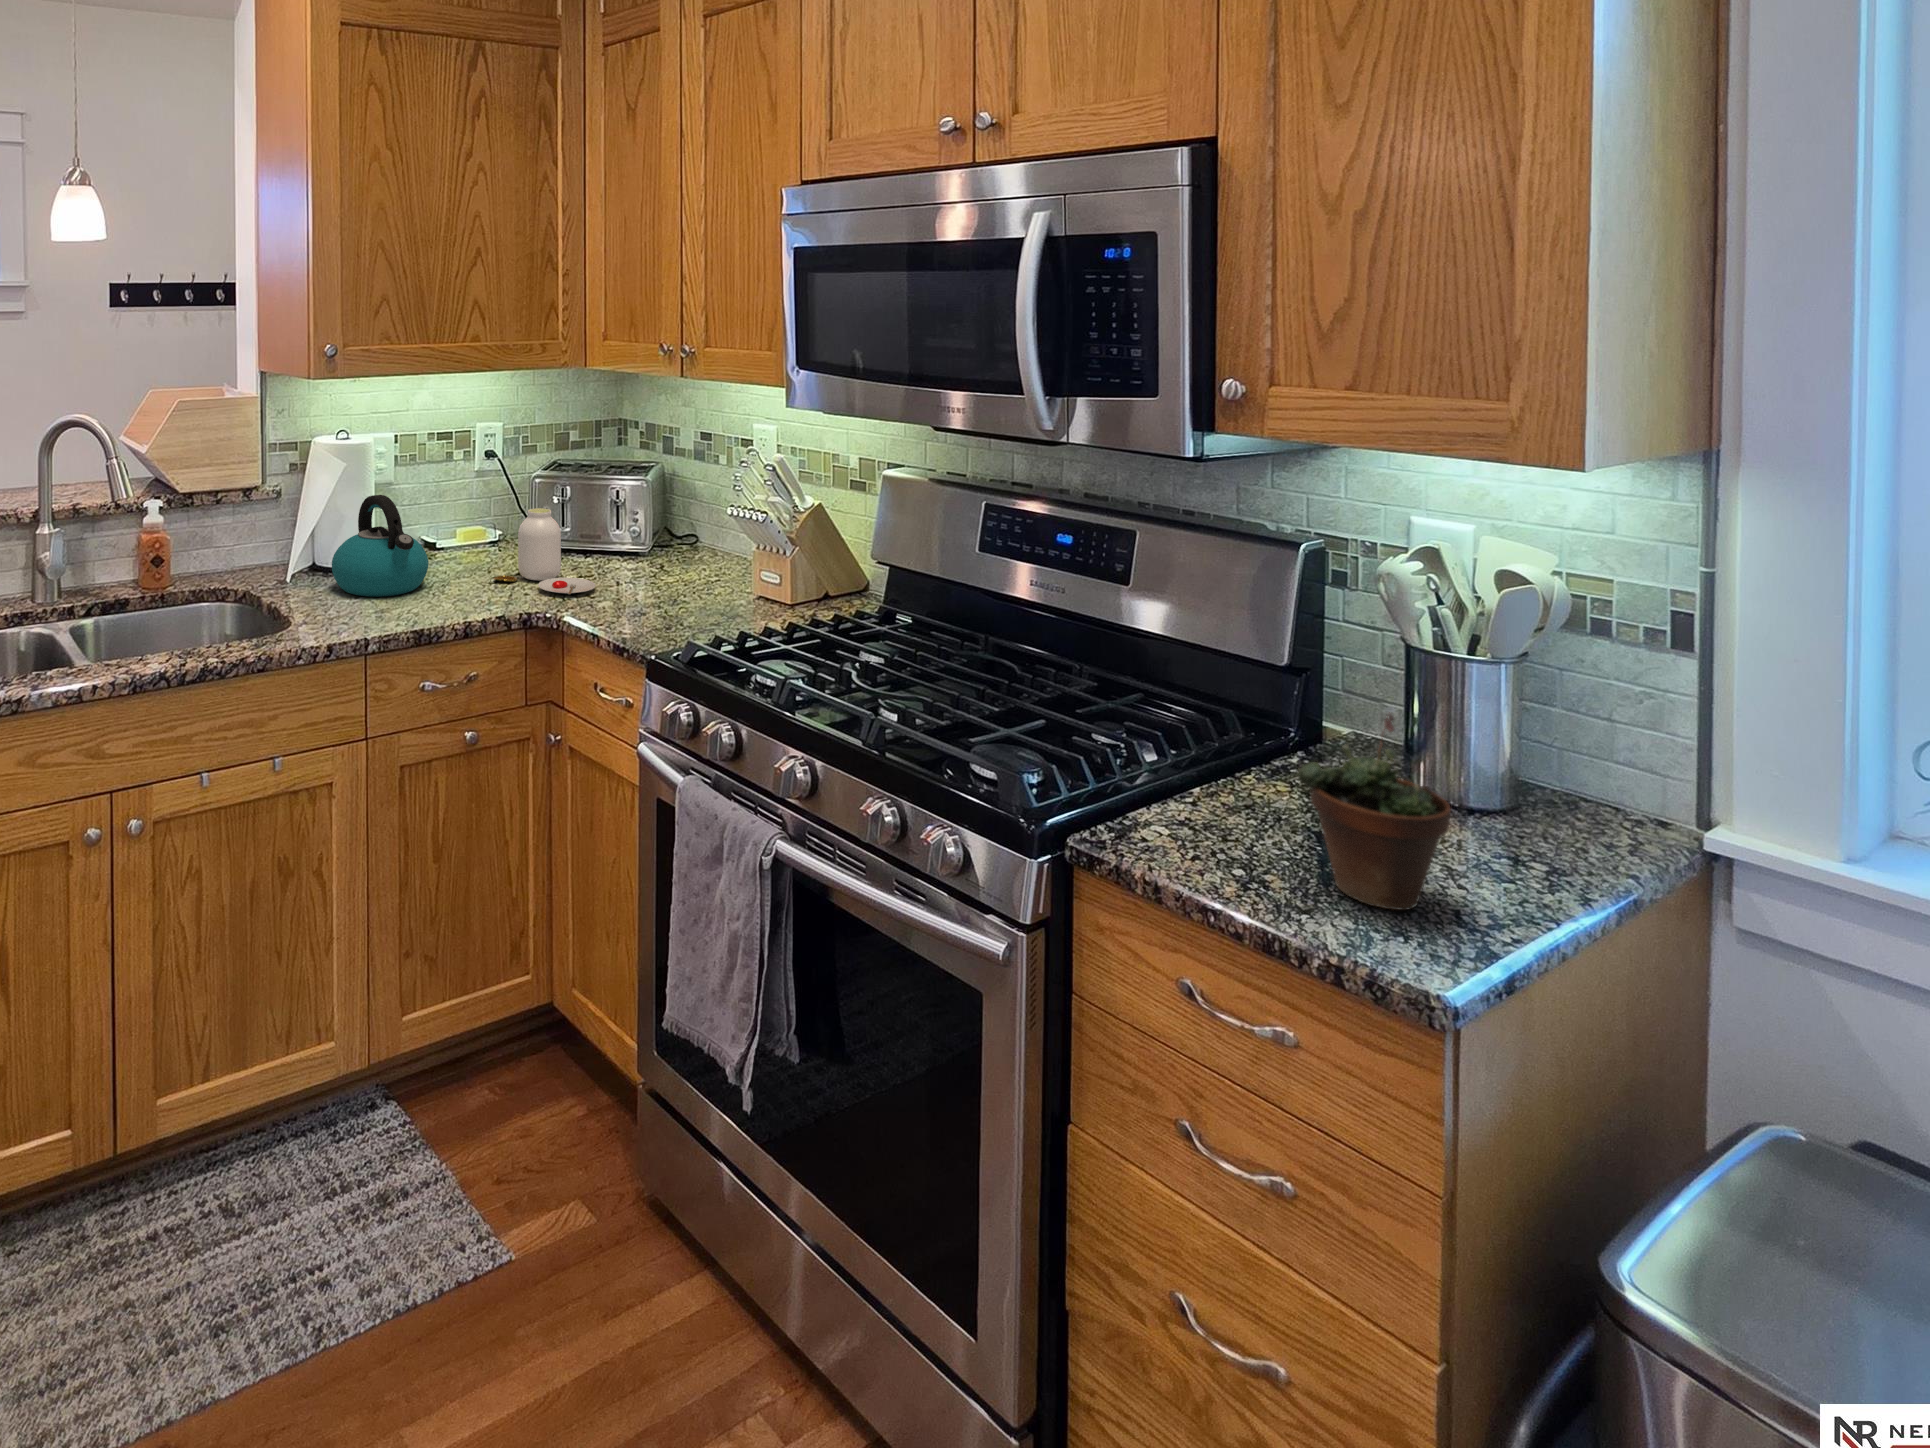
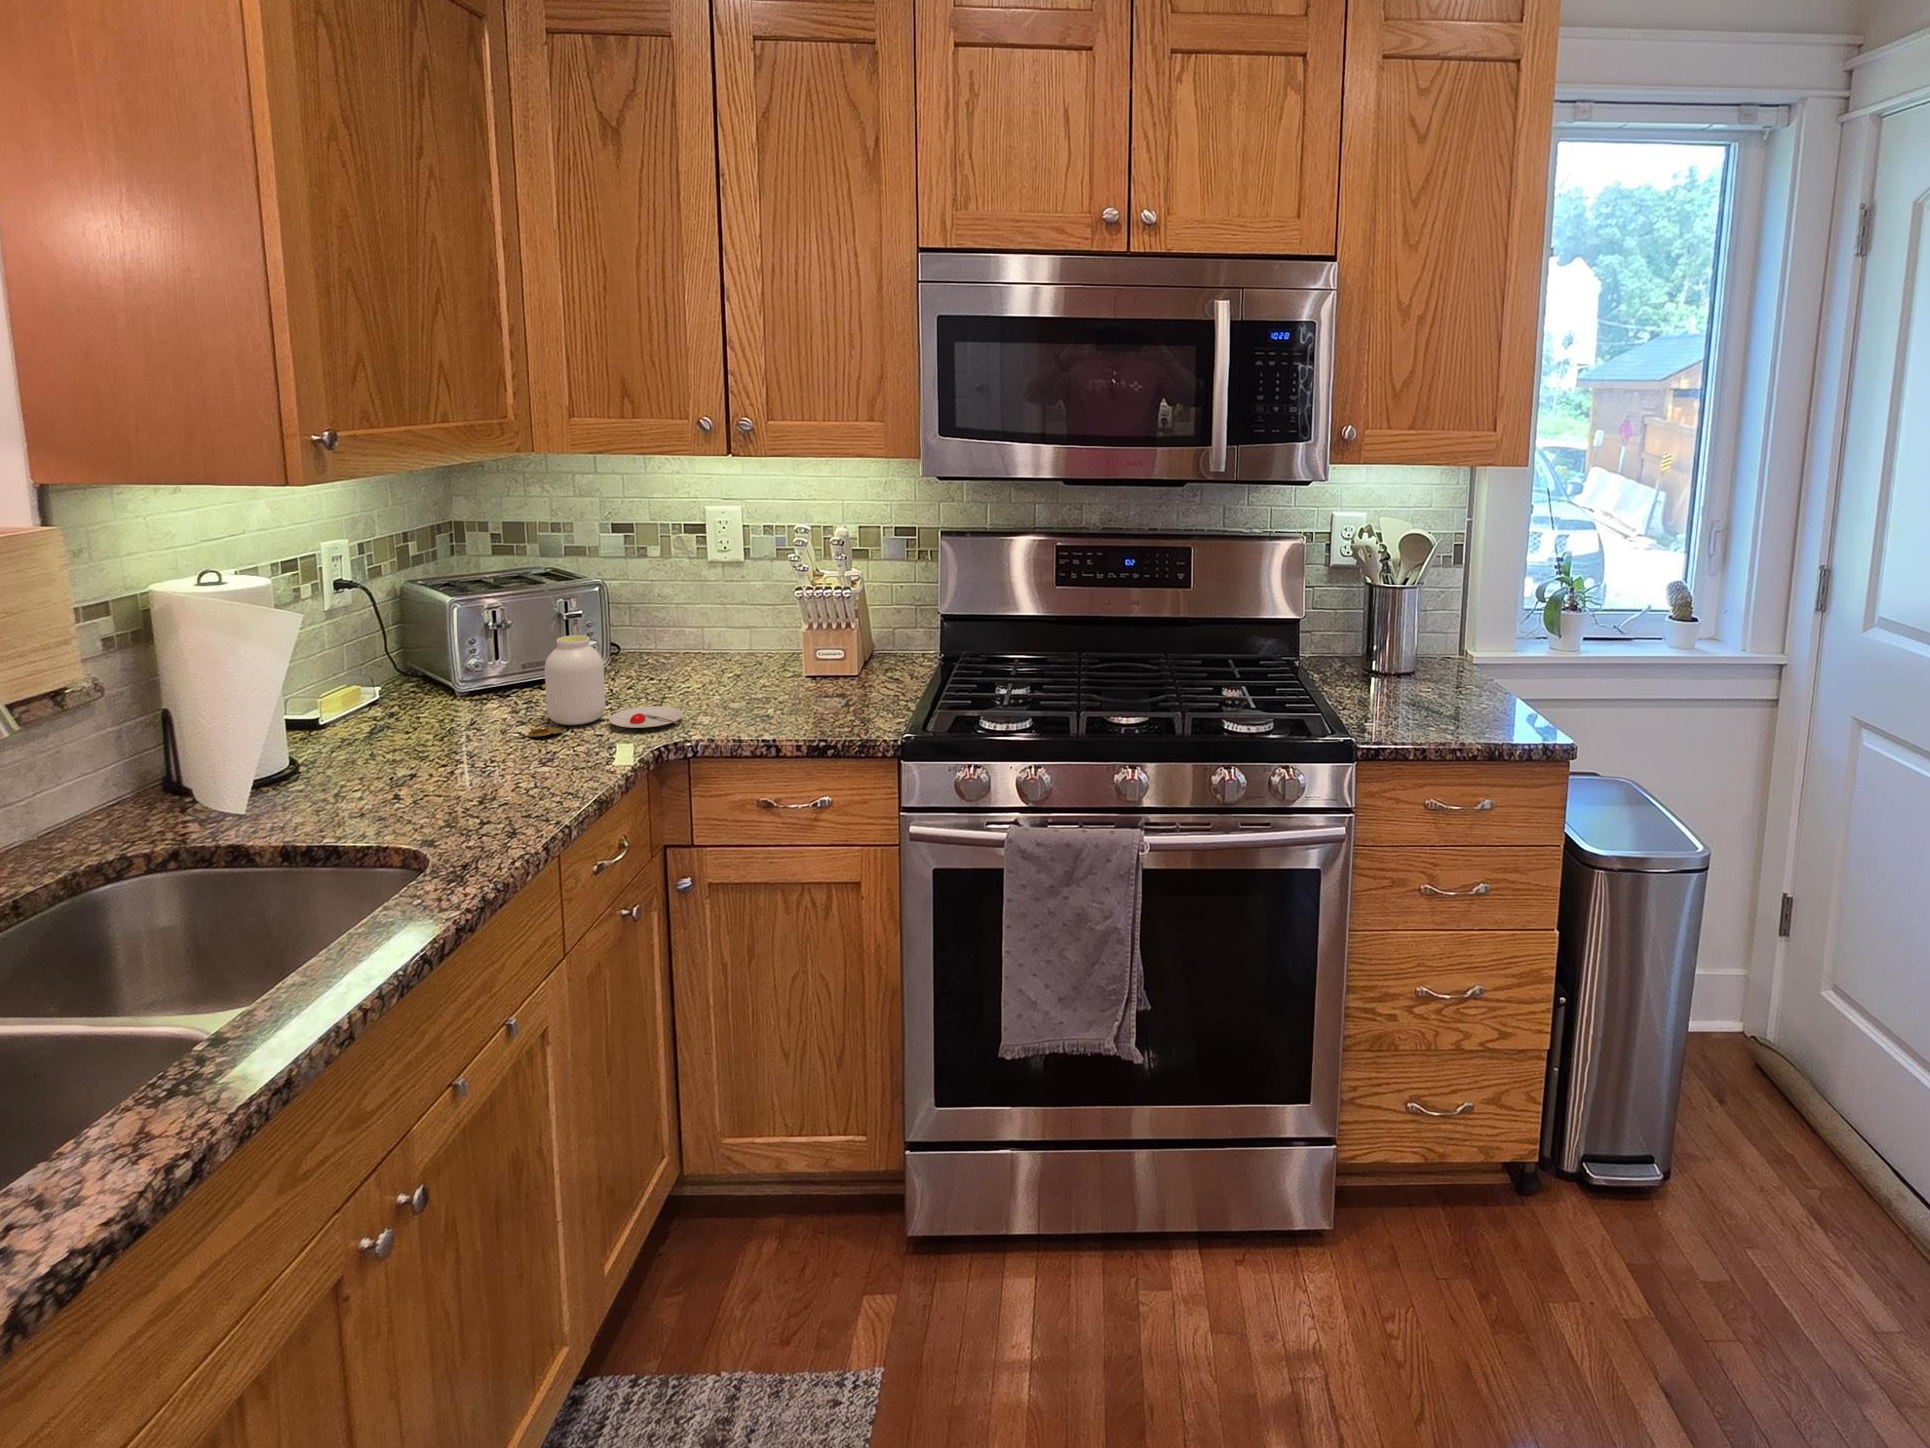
kettle: present [332,495,429,597] -> none [318,658,495,807]
succulent plant: present [1297,712,1451,910] -> none [1449,623,1516,731]

